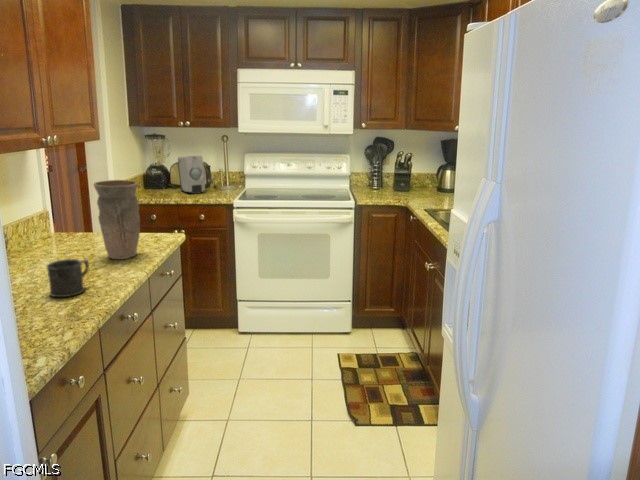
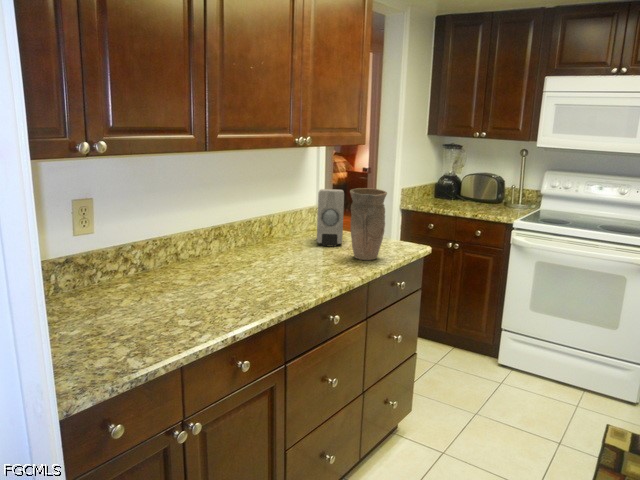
soap dispenser: present [178,156,205,194] -> present [317,189,344,247]
mug: present [47,259,89,297] -> none [291,251,324,282]

